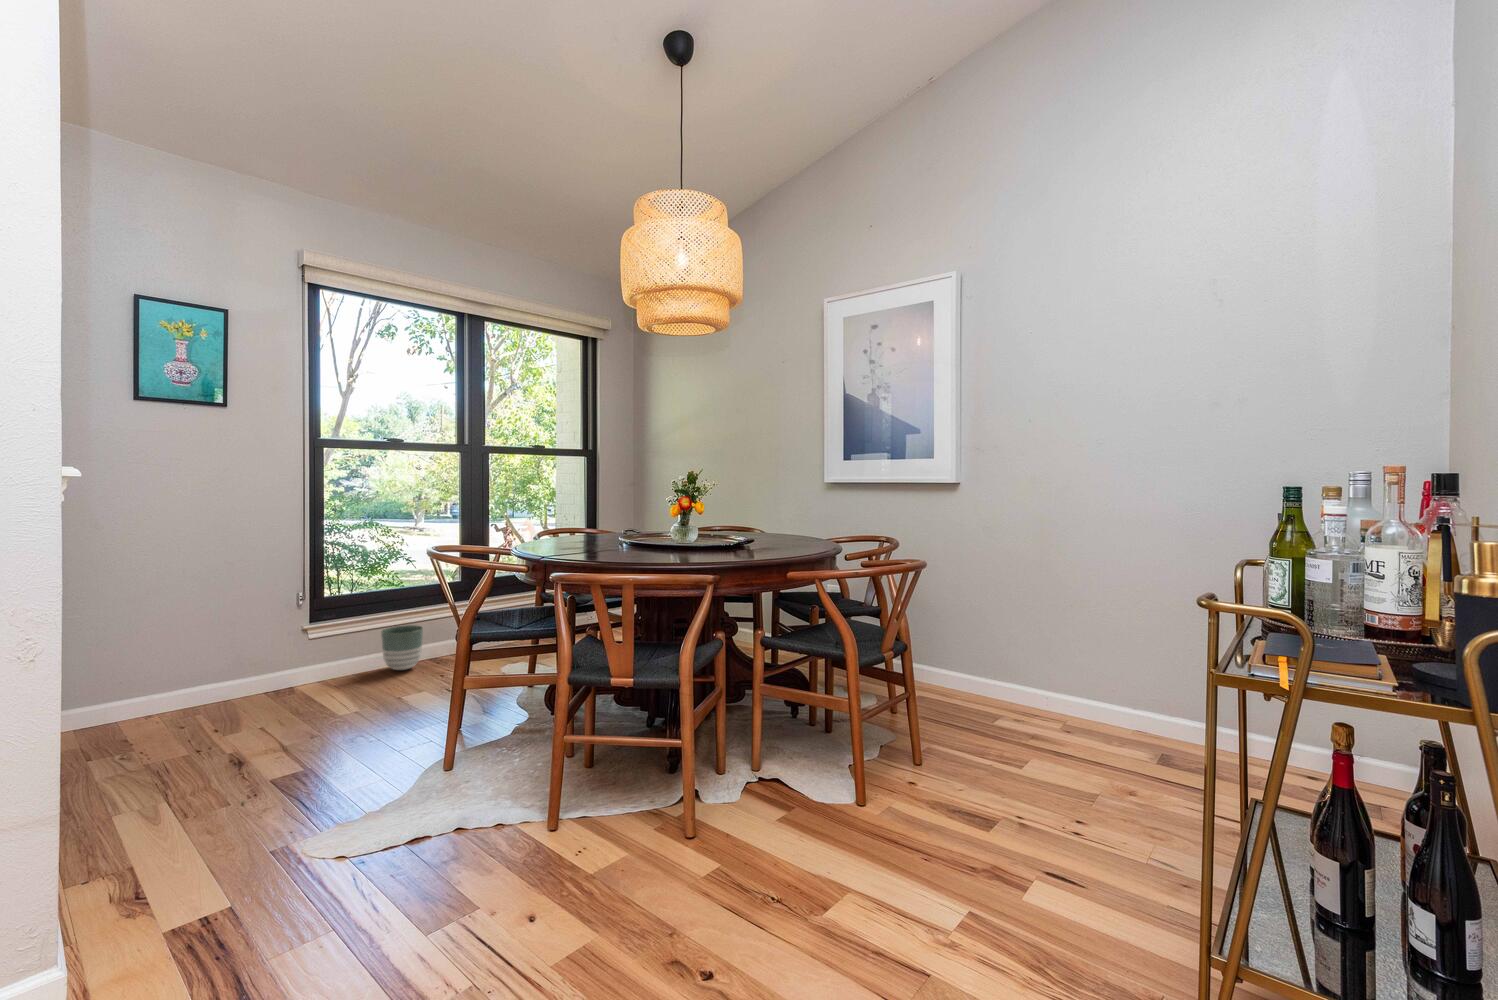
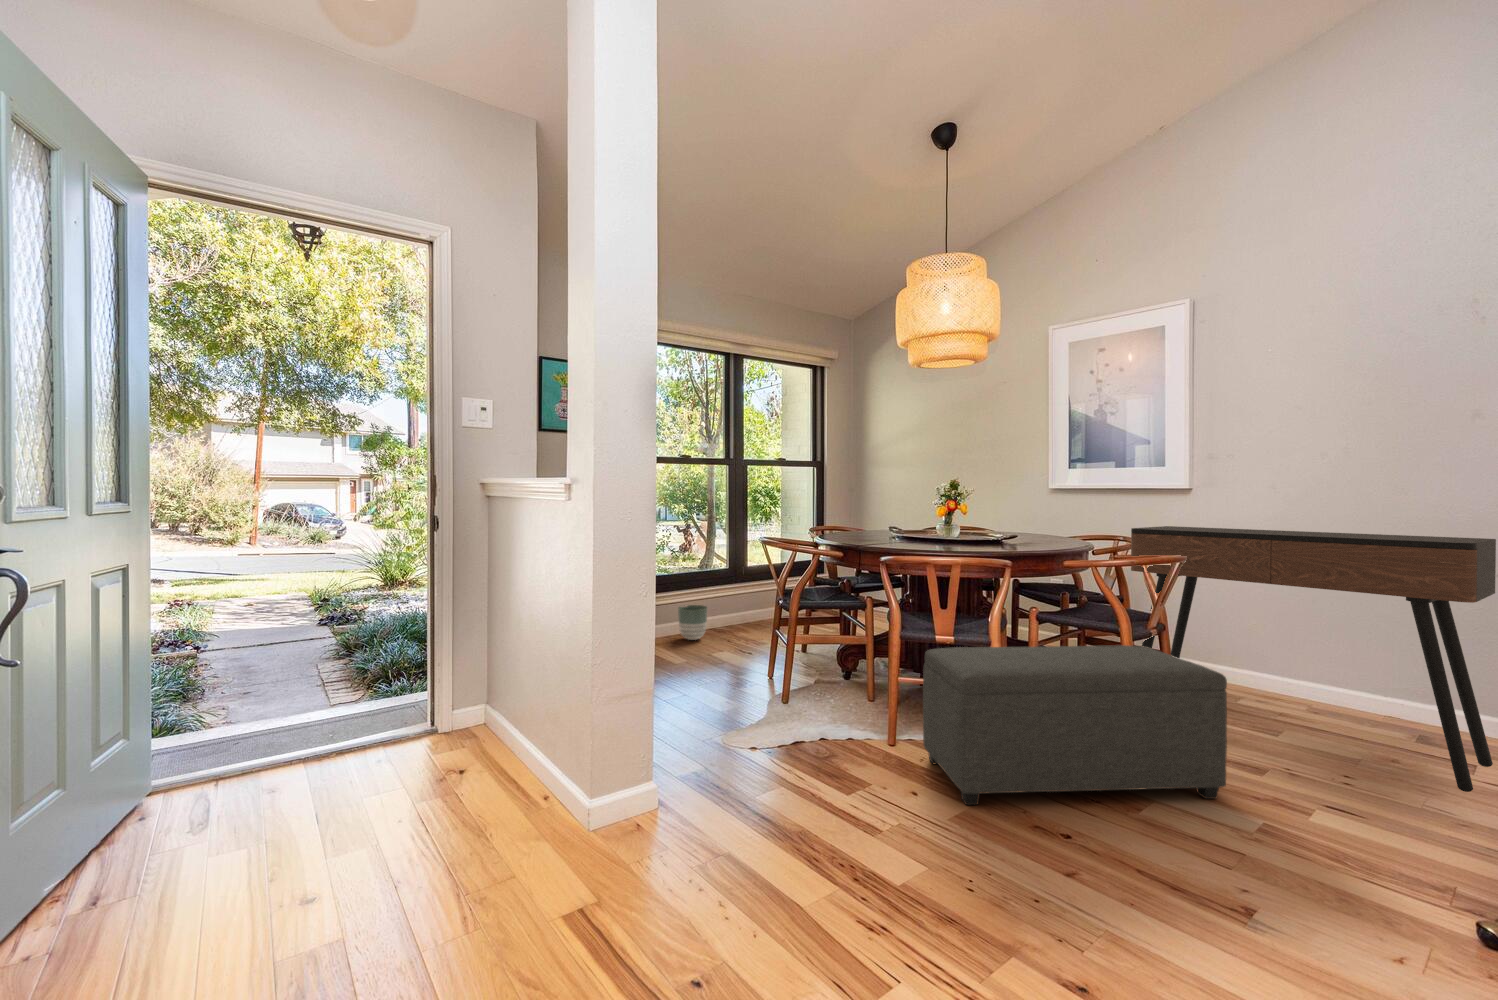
console table: none [877,526,1228,835] -> present [1131,526,1496,792]
ottoman: none [578,680,936,933] -> present [923,645,1227,805]

